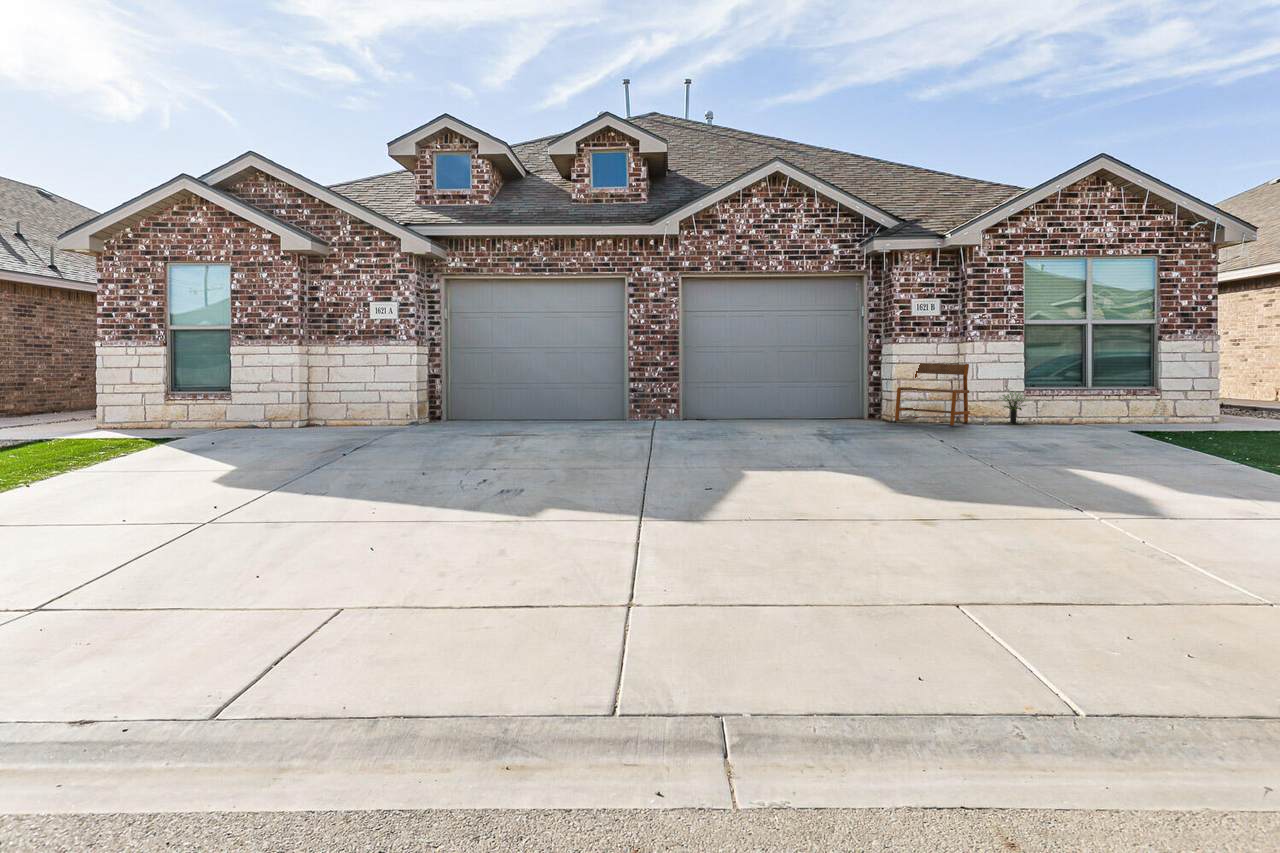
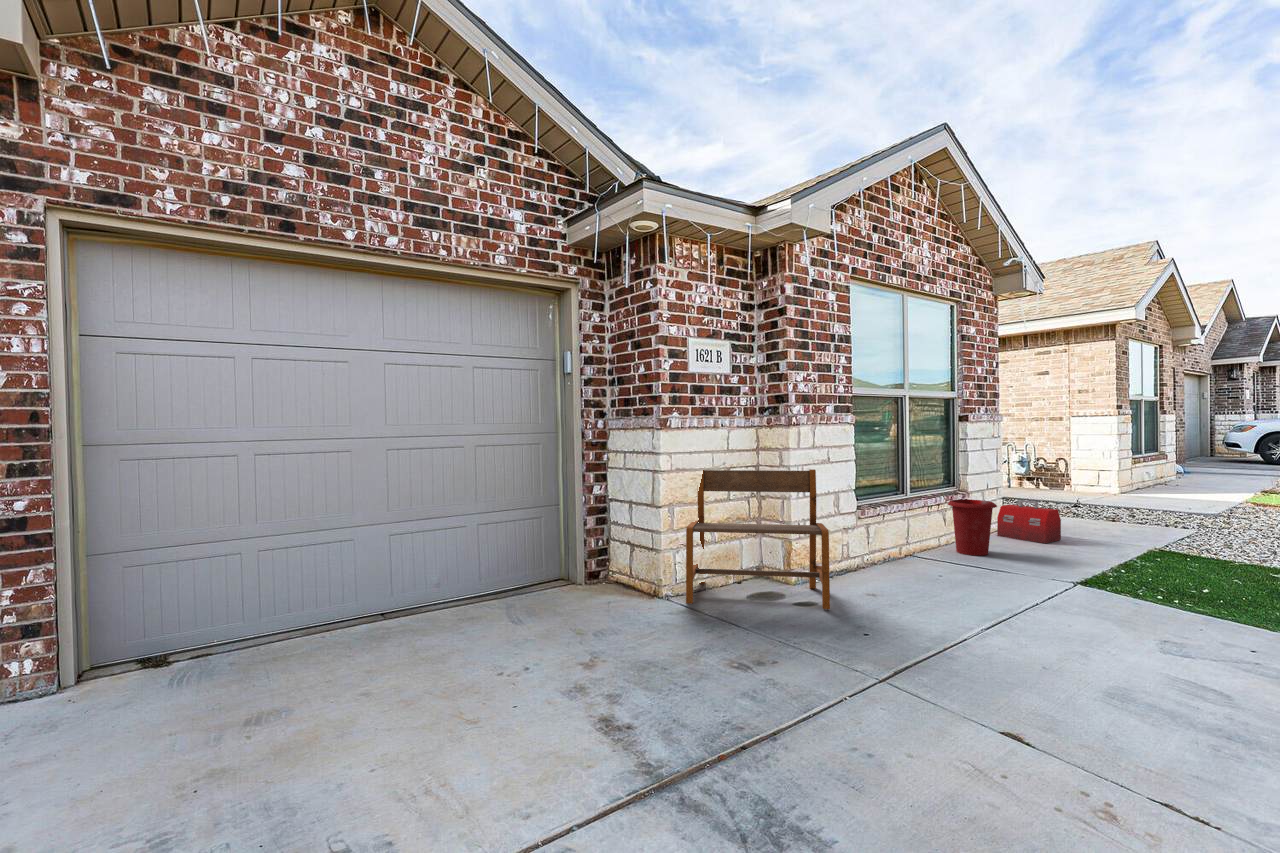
waste bin: none [1101,390,1132,423] -> present [948,499,997,556]
potted plant: present [999,391,1030,423] -> none [847,517,905,577]
toolbox: none [1173,395,1214,423] -> present [997,500,1061,543]

